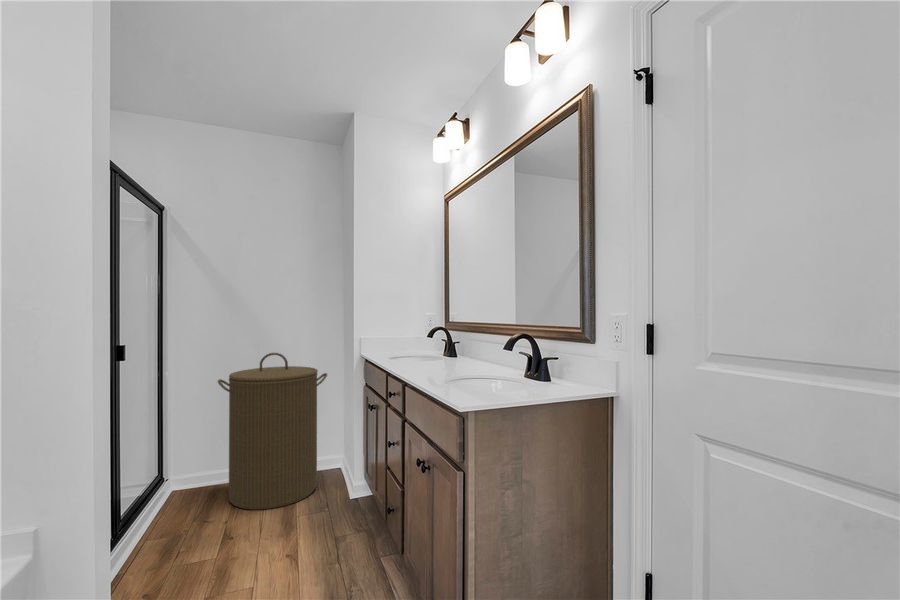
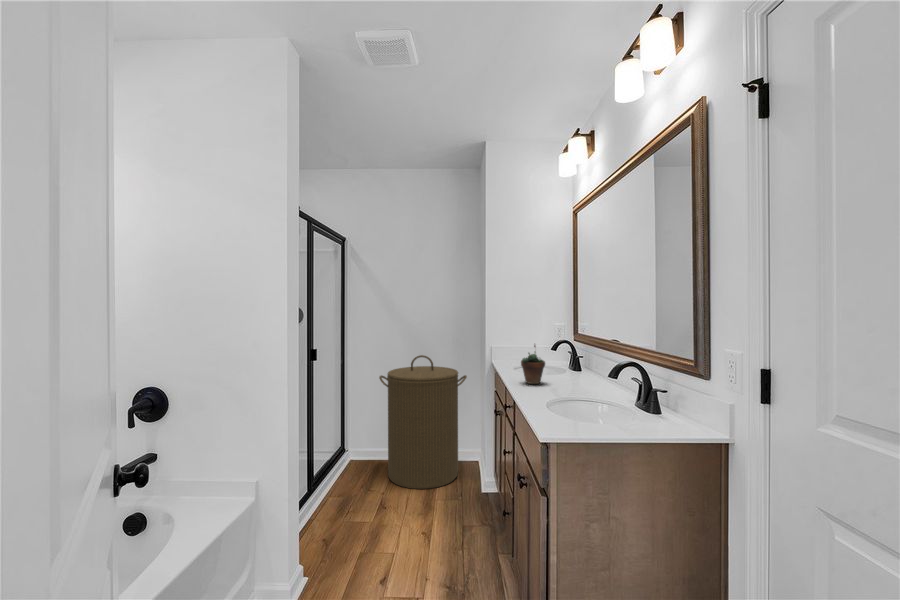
succulent plant: none [403,326,428,369] -> present [521,345,545,384]

